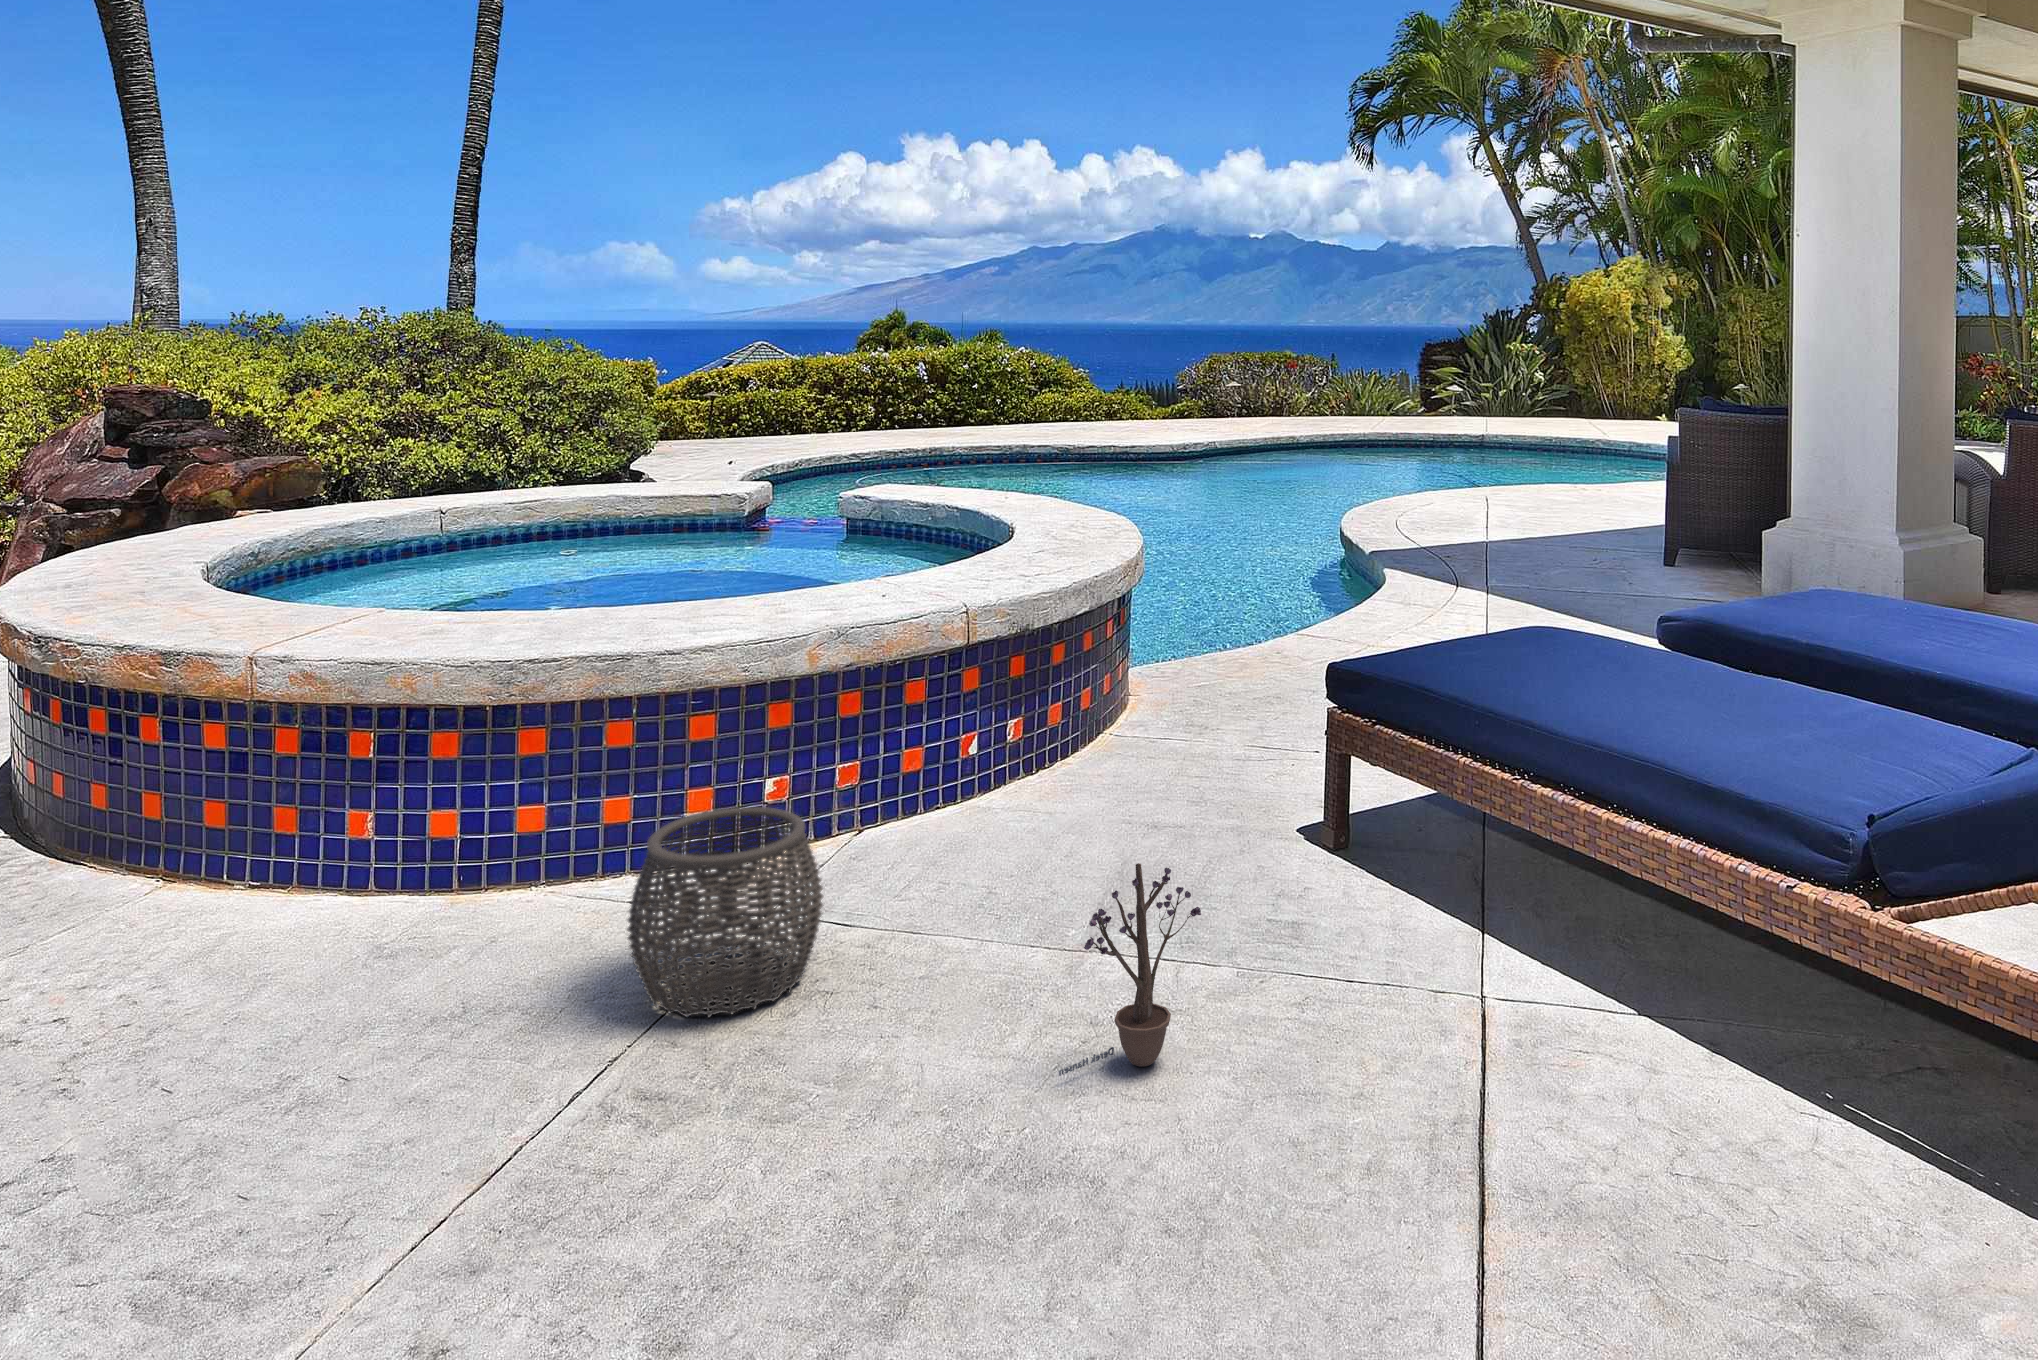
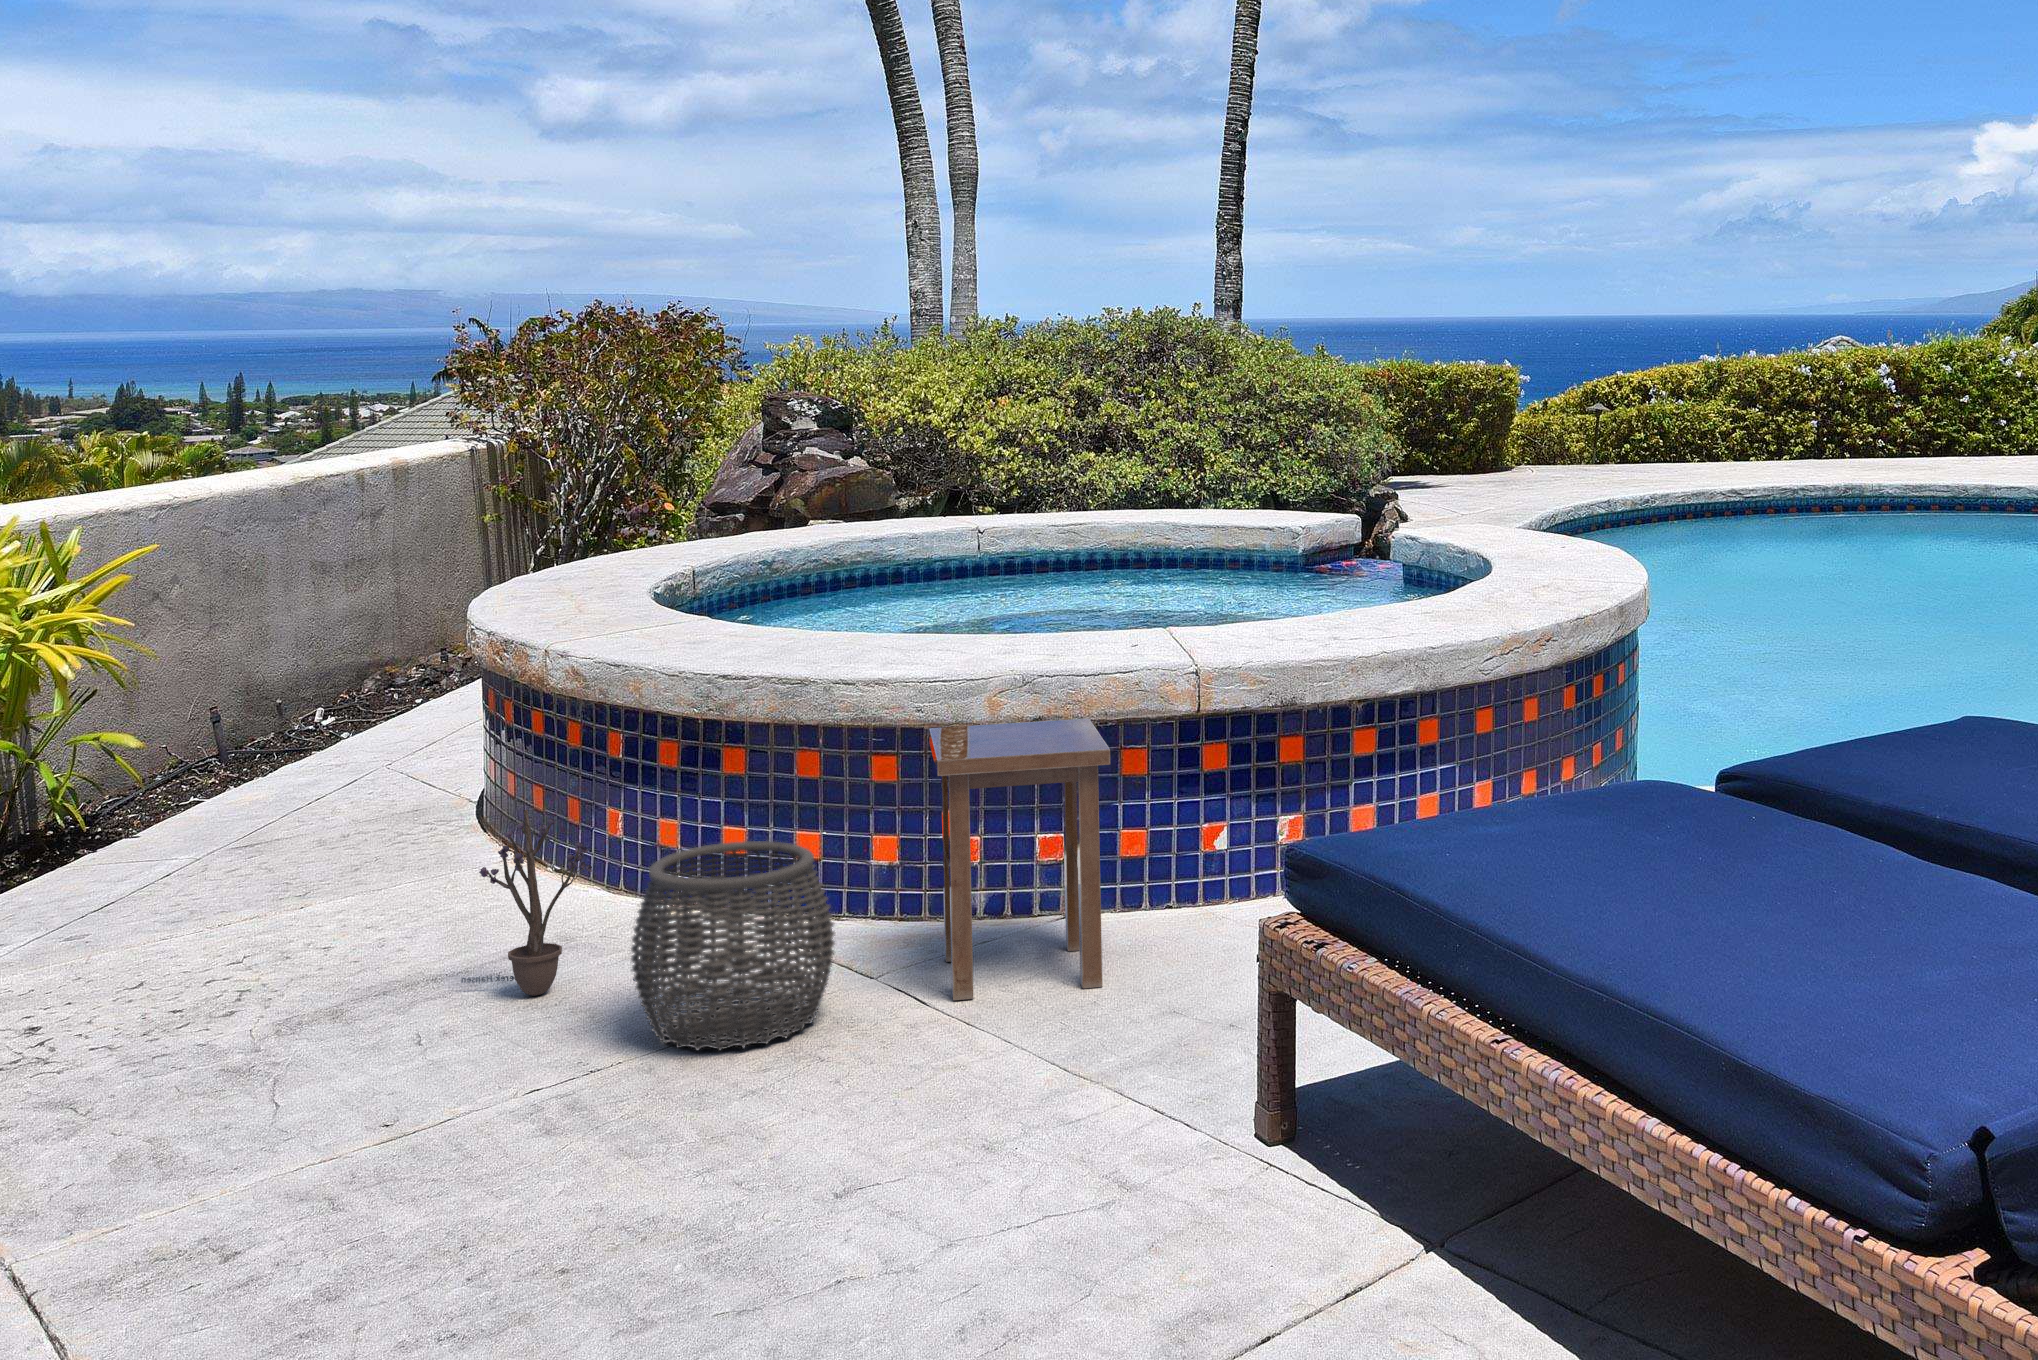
stool: none [803,661,1003,916] -> present [929,719,1110,1000]
decorative plant: present [1059,863,1201,1076] -> present [461,810,592,996]

